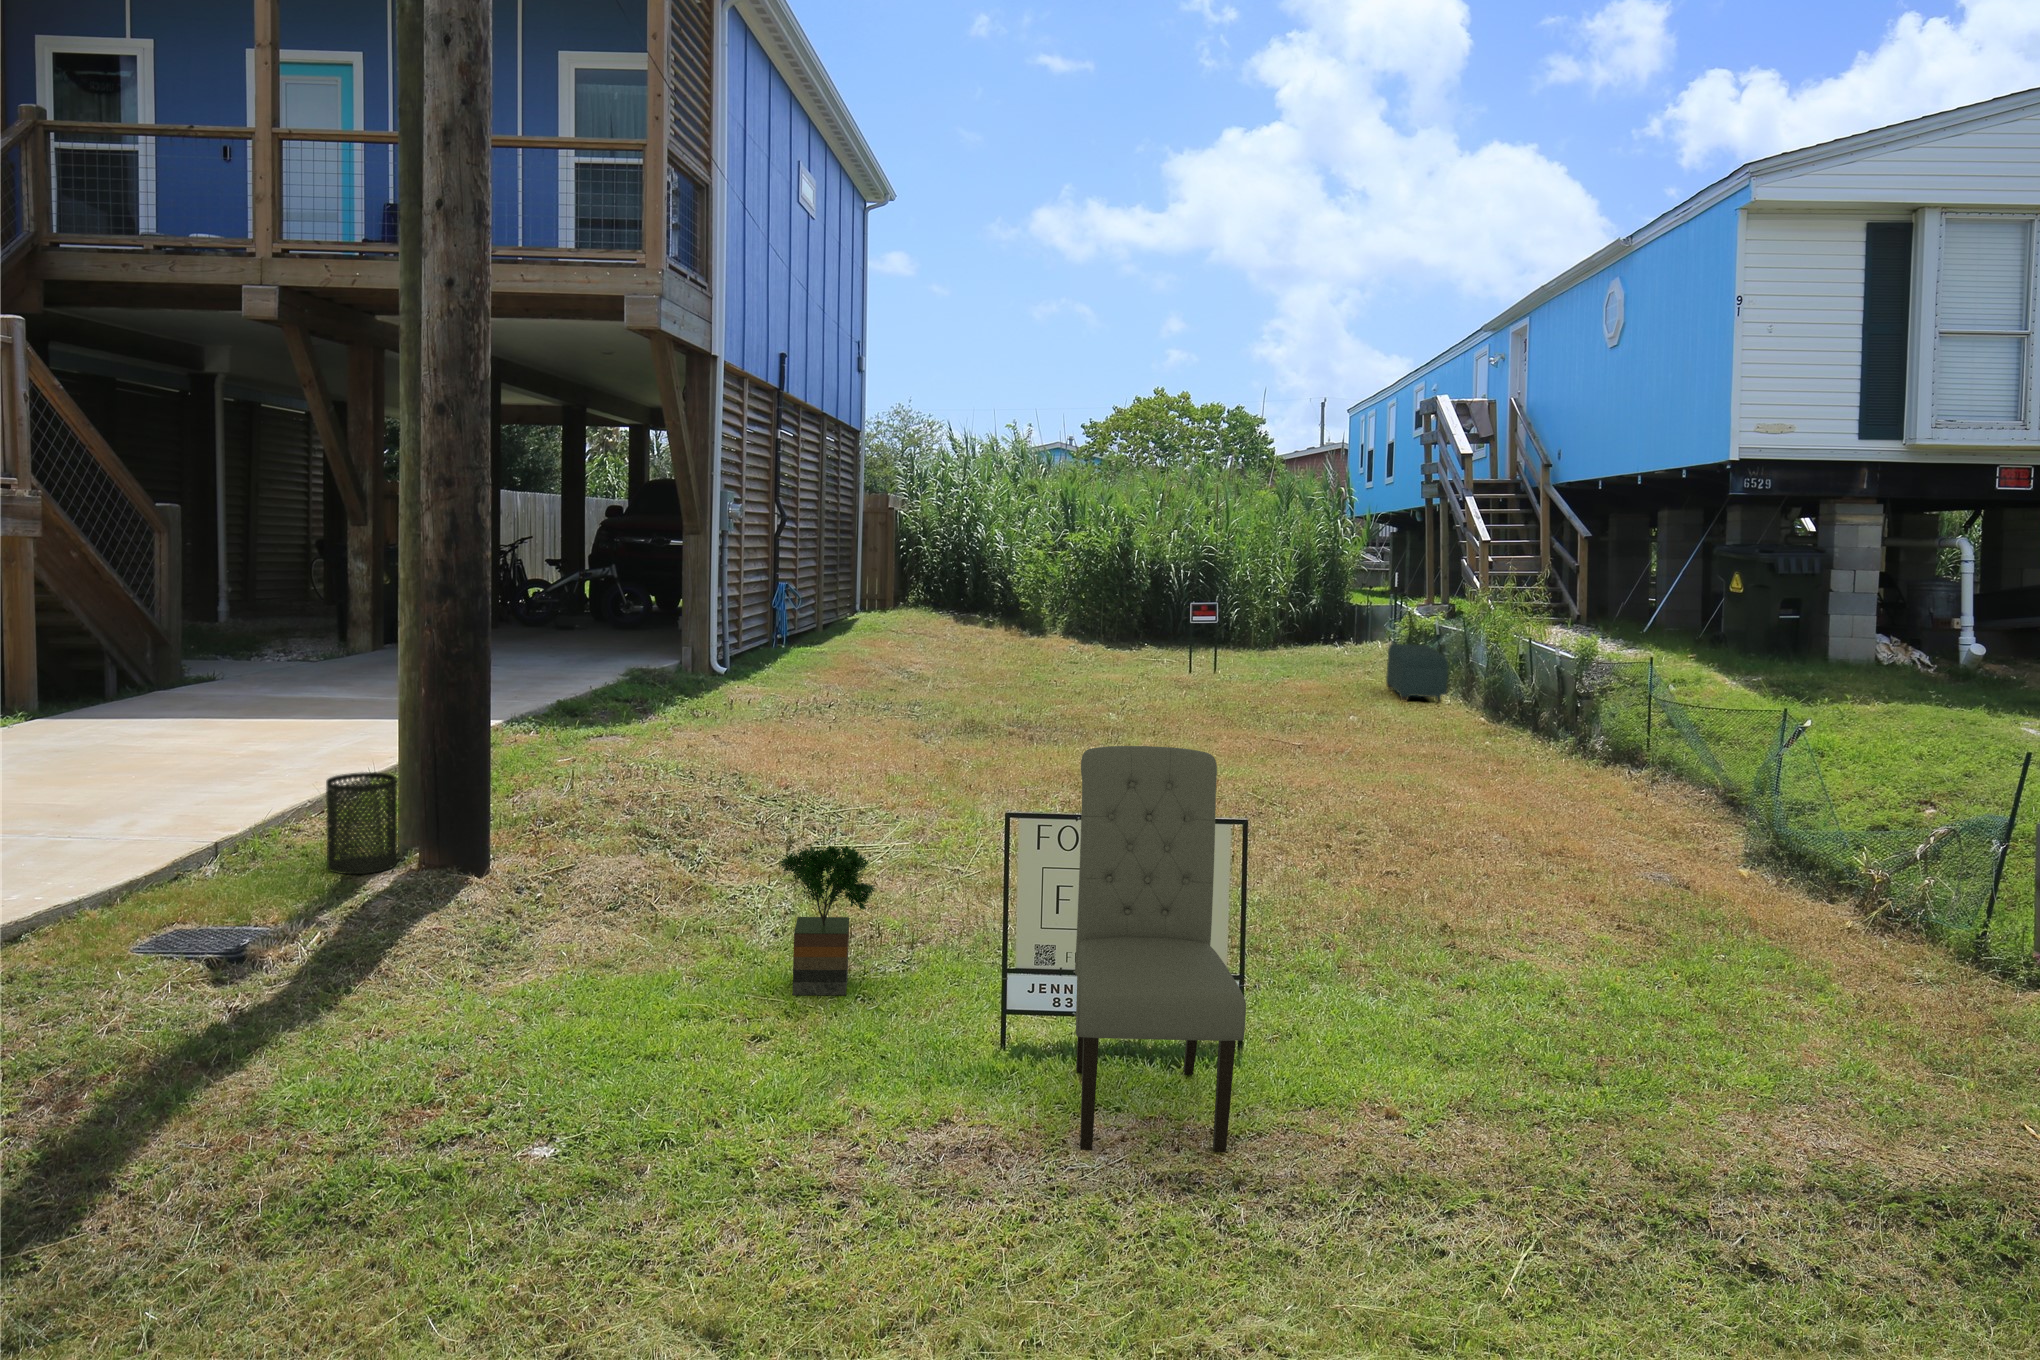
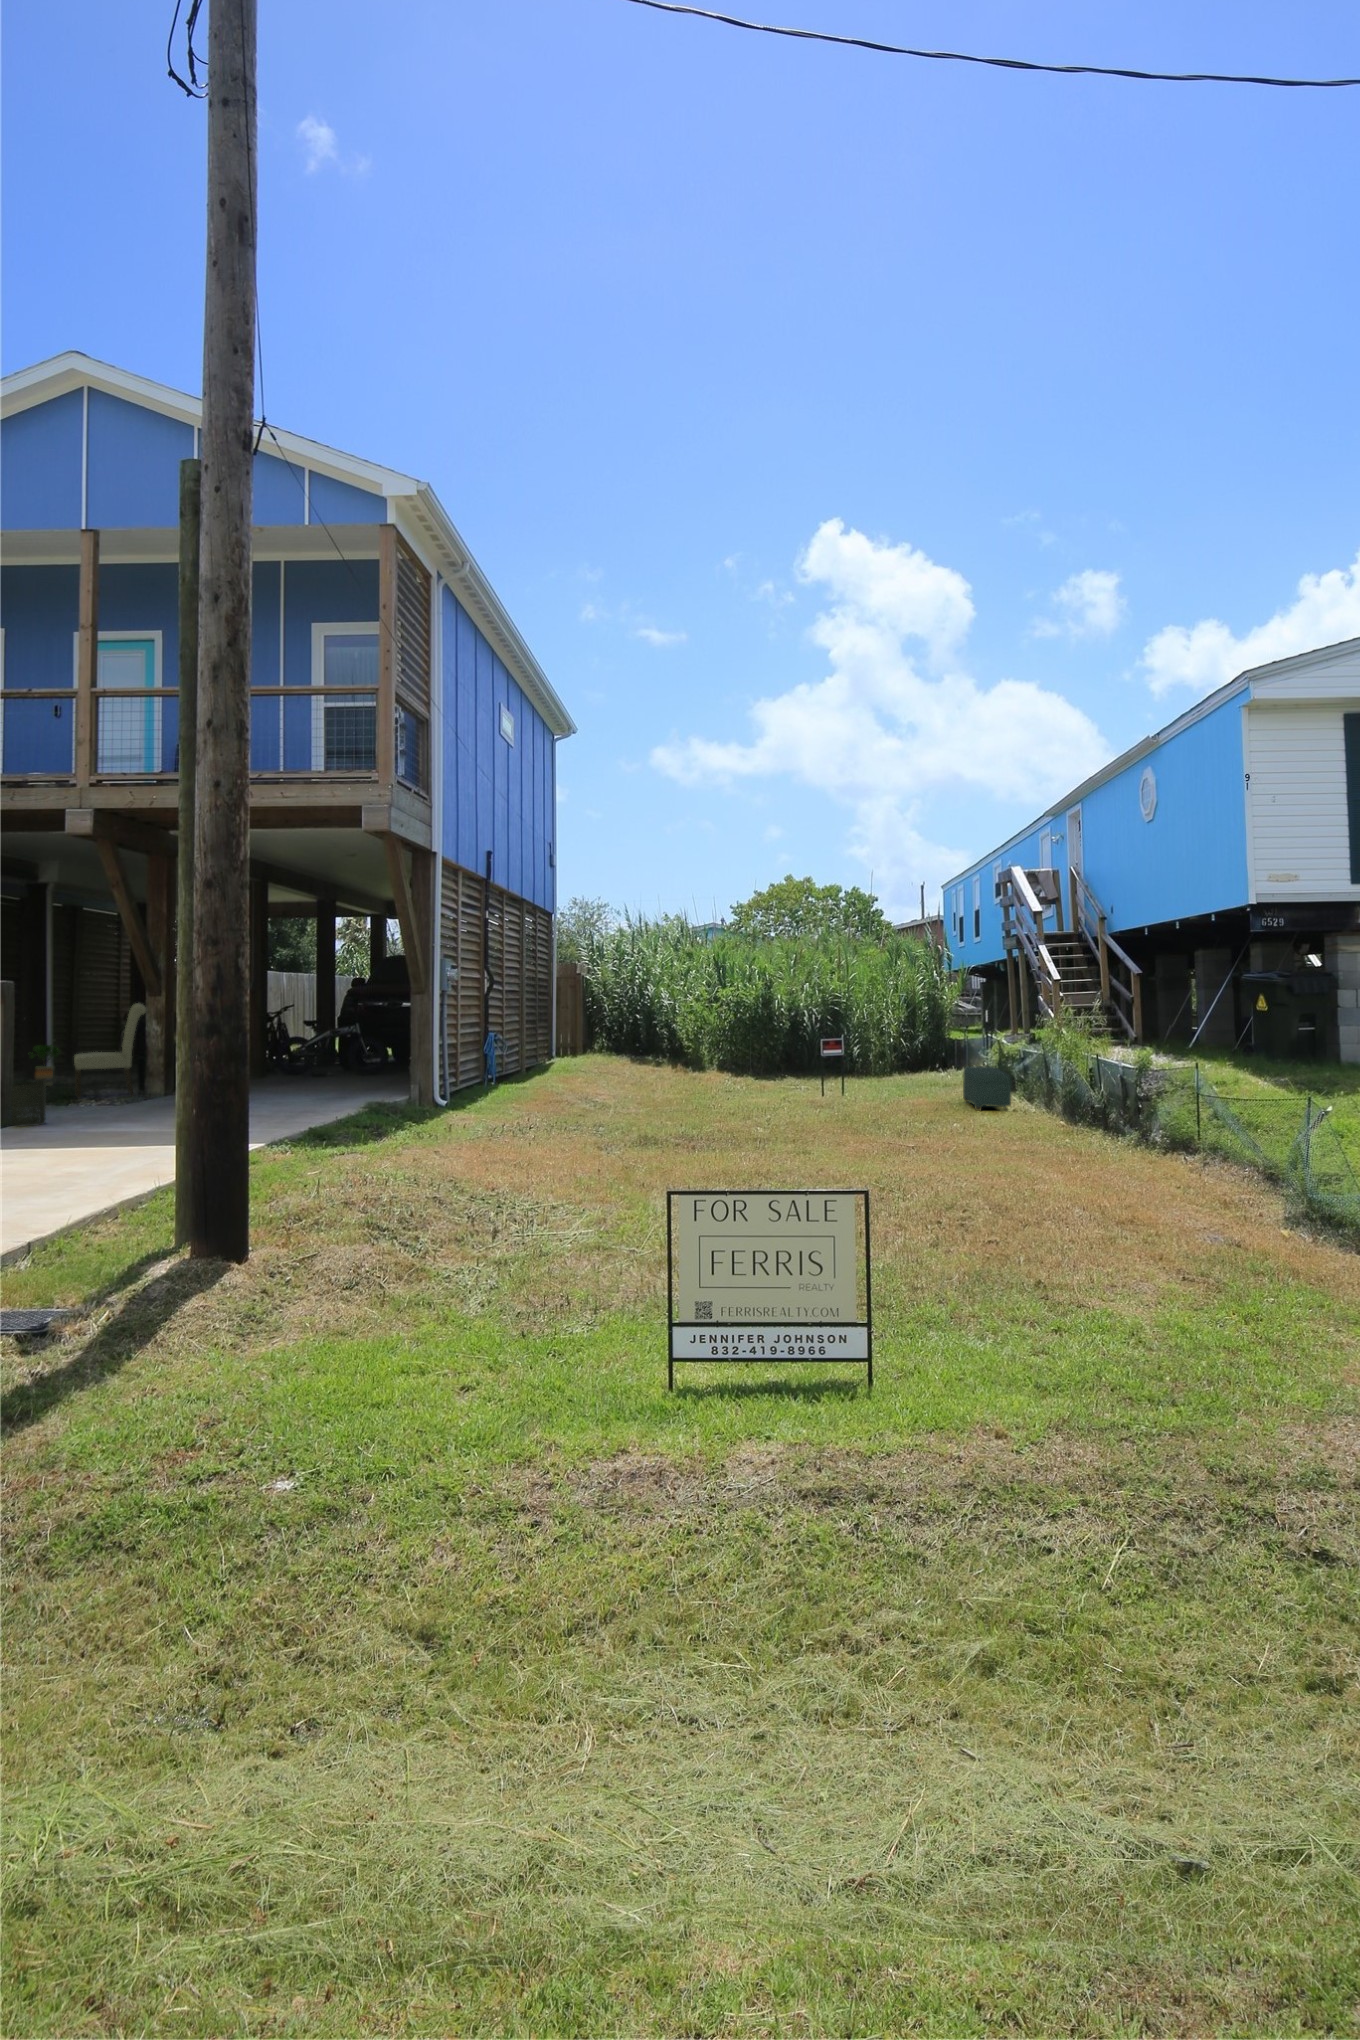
chair: present [1075,746,1246,1153] -> present [74,1003,146,1099]
trash can: present [326,772,397,874] -> present [12,1082,46,1126]
potted tree: present [780,845,875,995] -> present [30,1045,60,1086]

